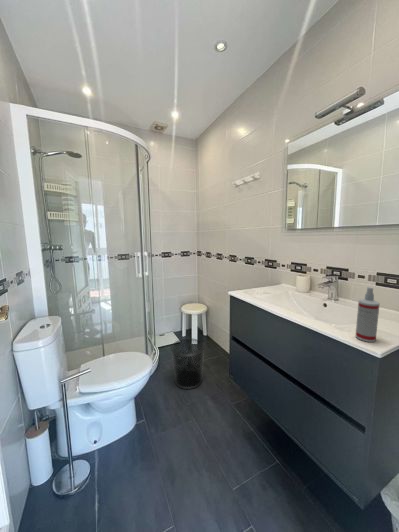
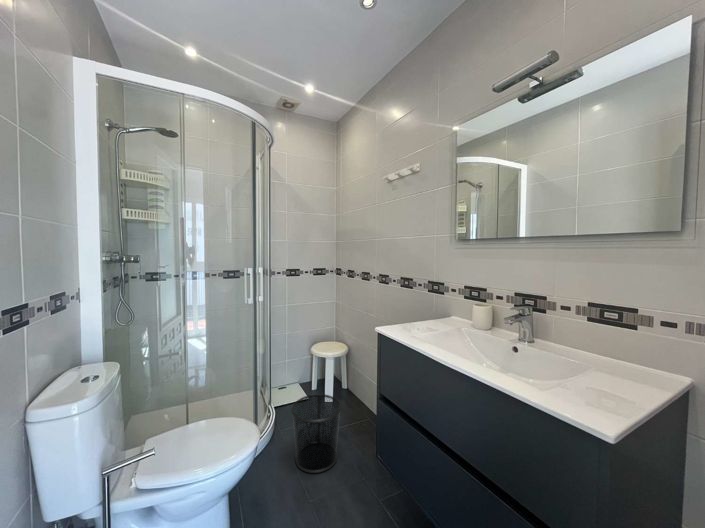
spray bottle: present [356,287,379,342] -> none [570,326,605,412]

